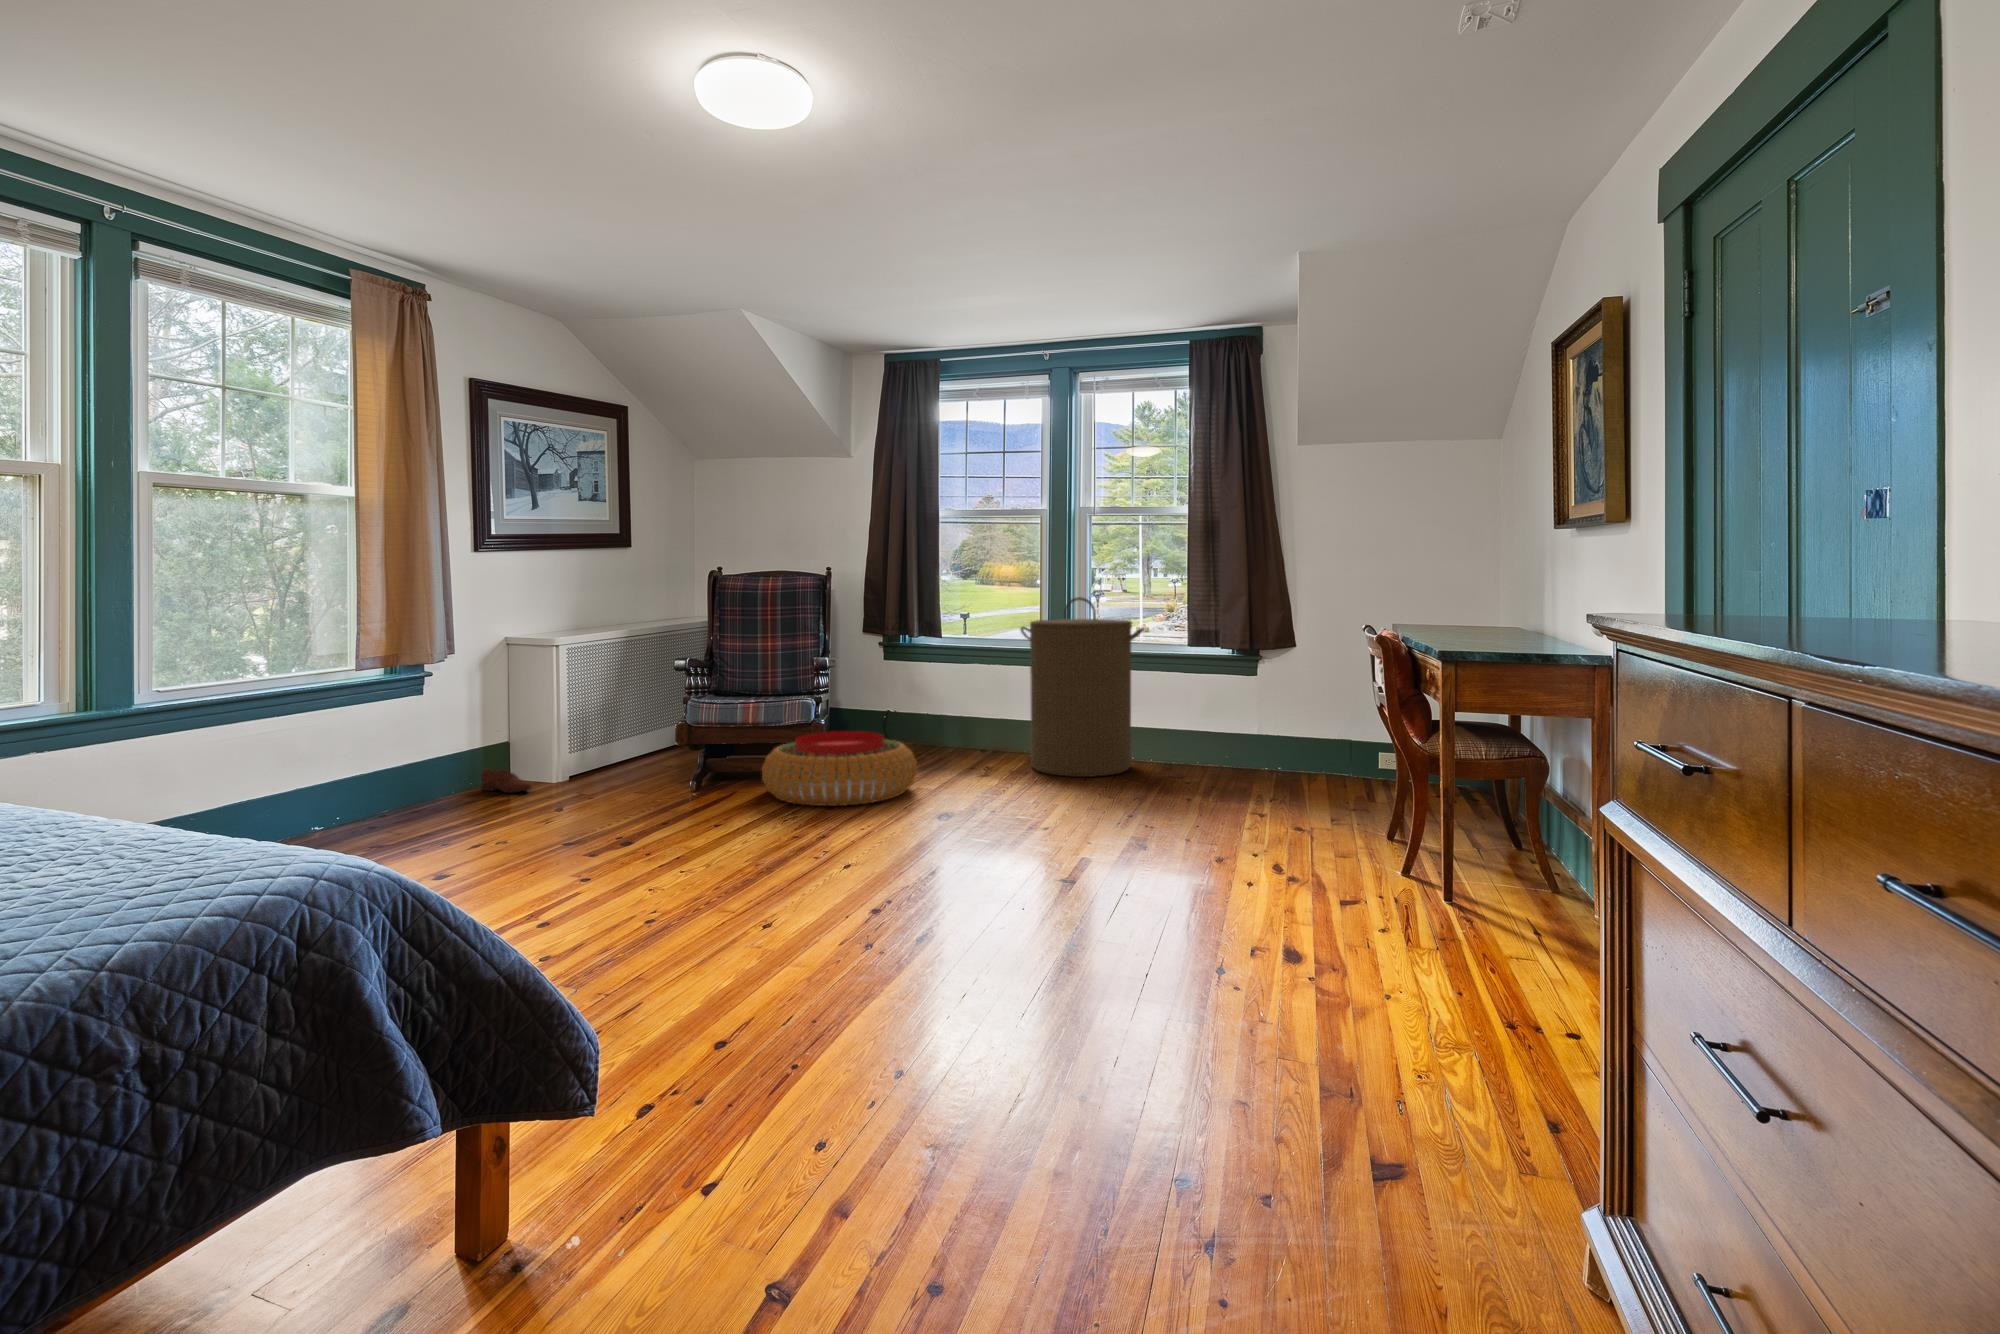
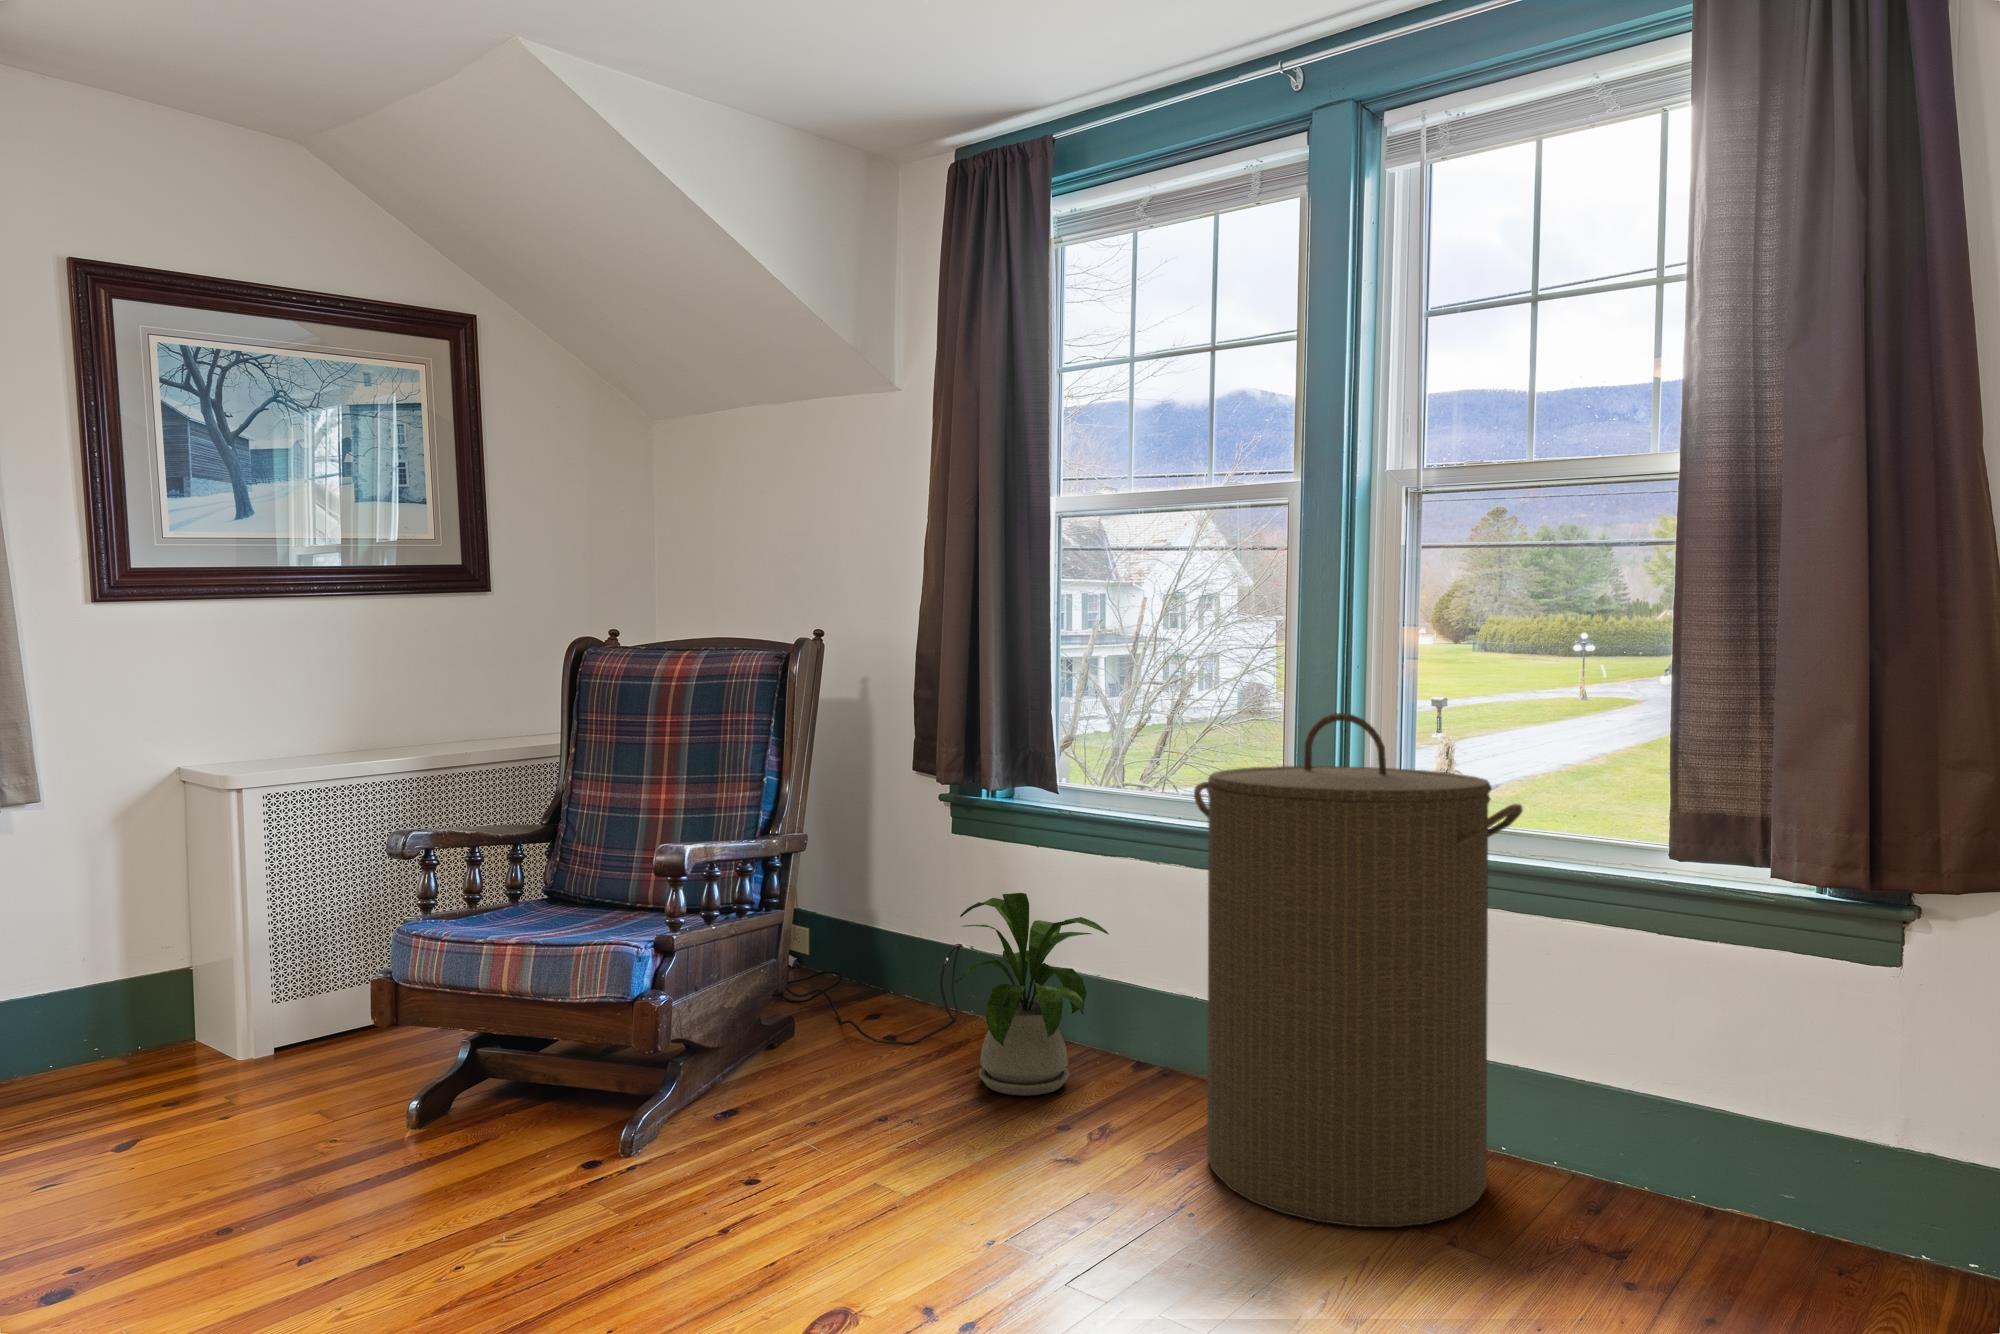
house plant: none [908,676,981,761] -> present [956,893,1108,1096]
pouf: present [762,731,917,806] -> none [442,1028,849,1274]
shoe: present [481,768,532,793] -> none [28,1035,94,1100]

